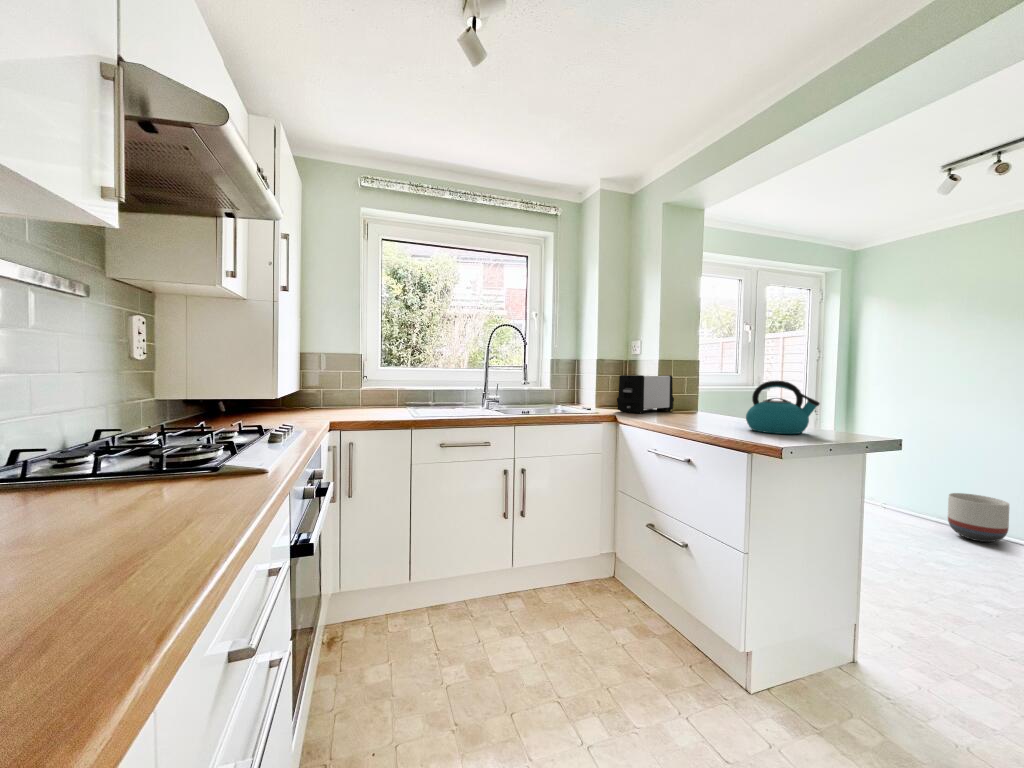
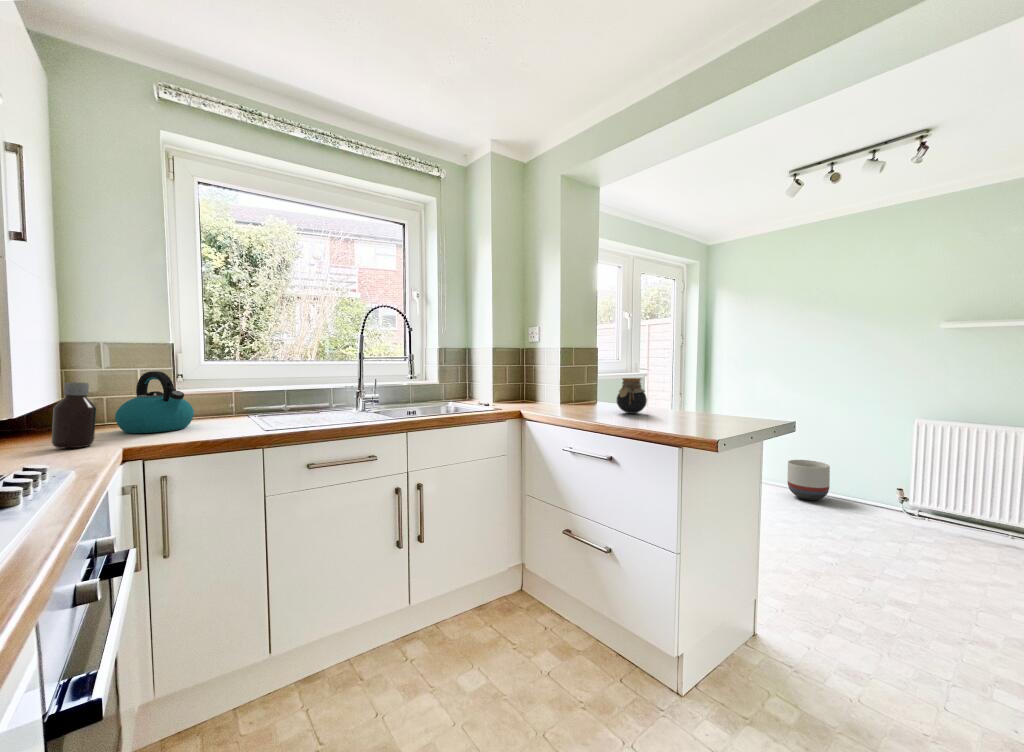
toaster: present [617,375,674,413] -> none [518,364,575,407]
bottle: none [295,378,318,420] -> present [51,382,96,448]
kettle: present [746,381,820,434] -> present [115,371,194,433]
jar: none [705,389,737,423] -> present [617,378,647,414]

